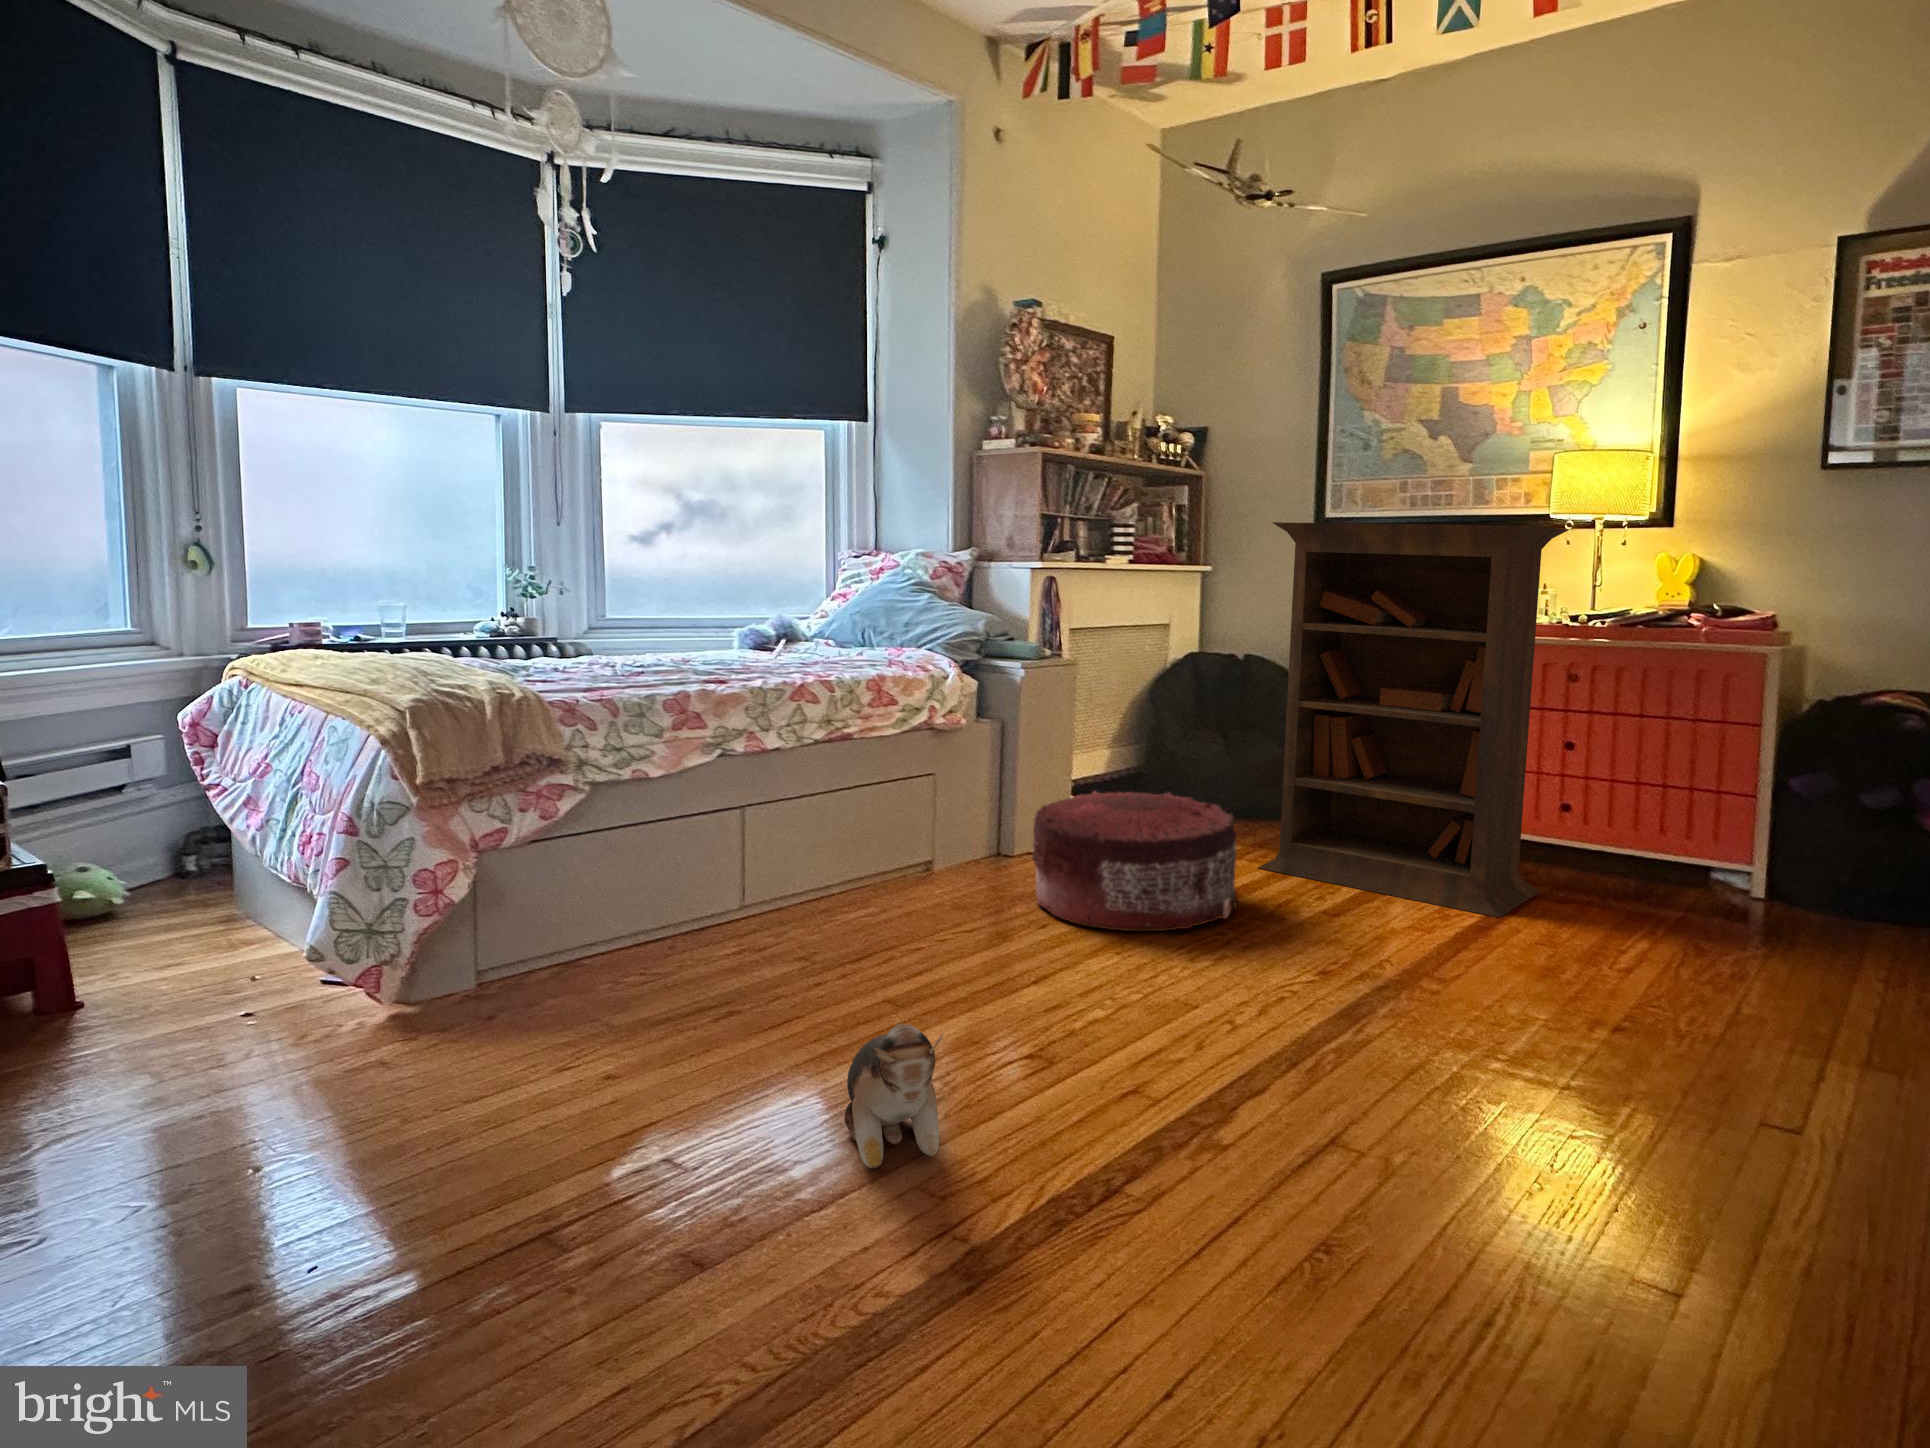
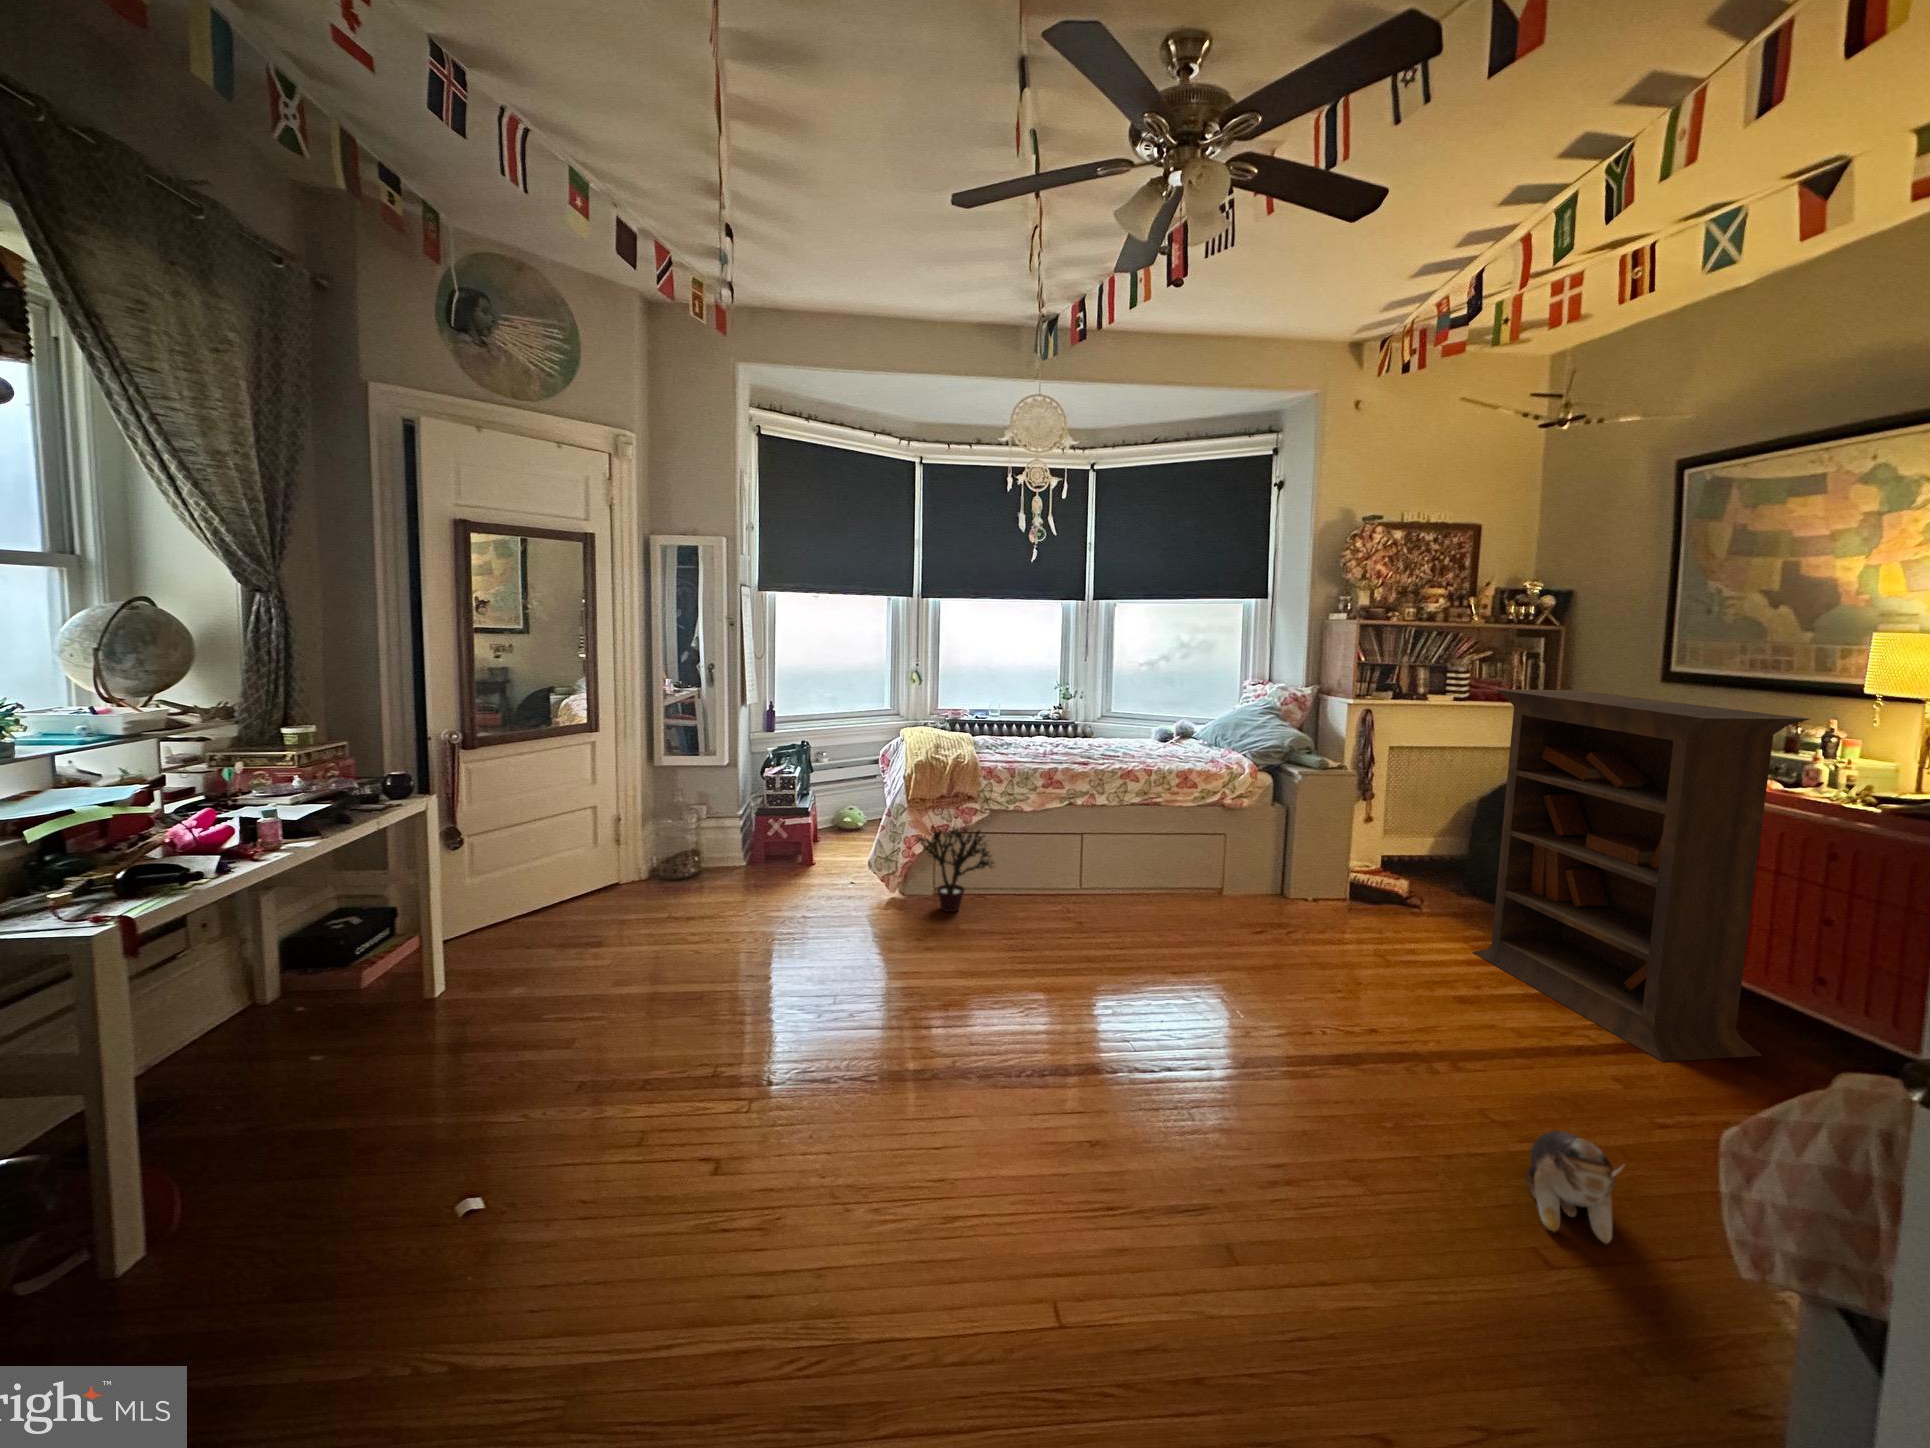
pouf: present [1032,791,1238,931] -> none [1249,866,1409,982]
potted plant: none [459,811,660,999] -> present [916,826,993,912]
plush toy: present [845,1023,943,1168] -> present [1526,1131,1625,1243]

